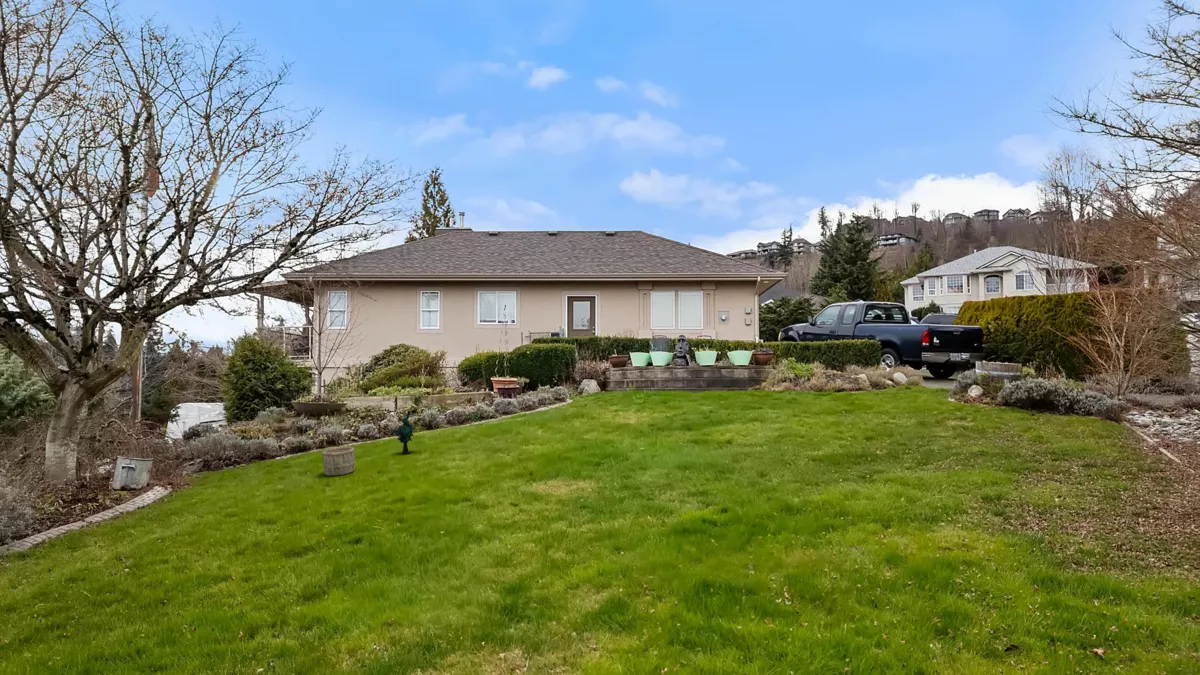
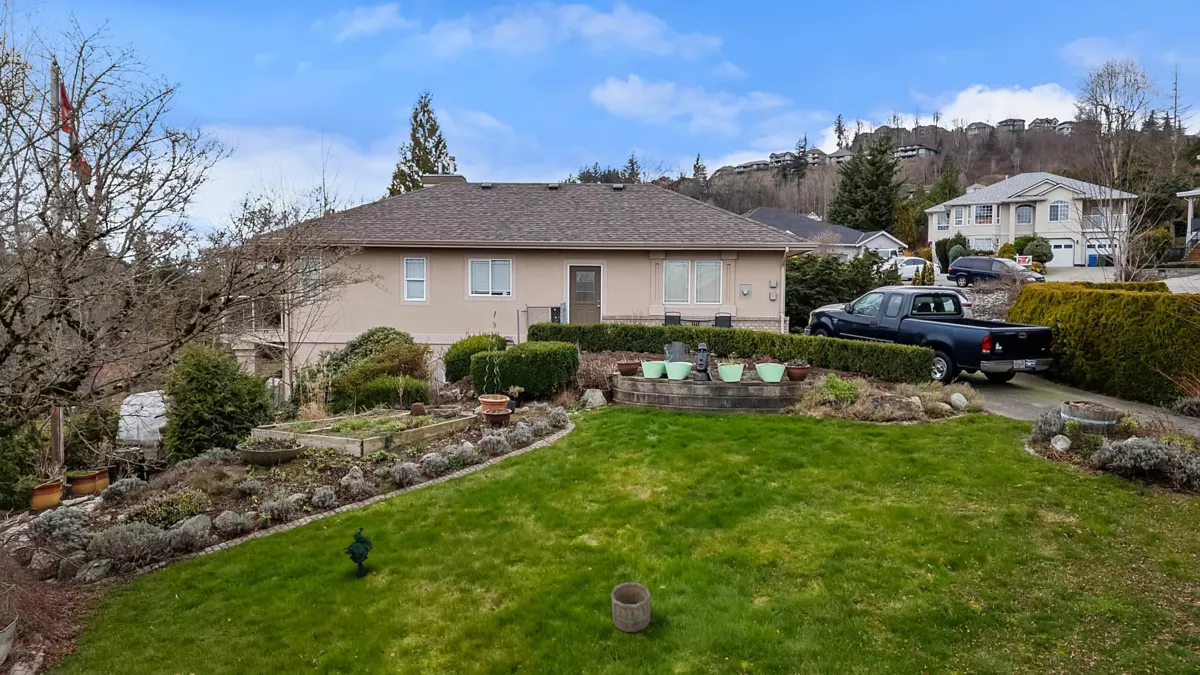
wooden bucket: present [322,446,355,475] -> present [610,582,651,632]

